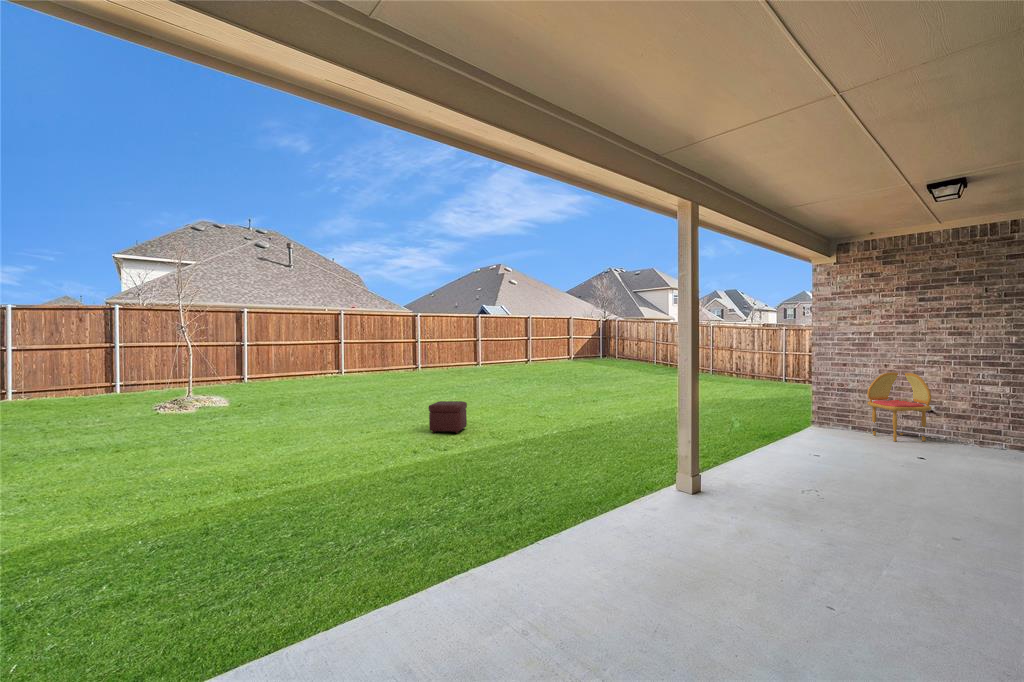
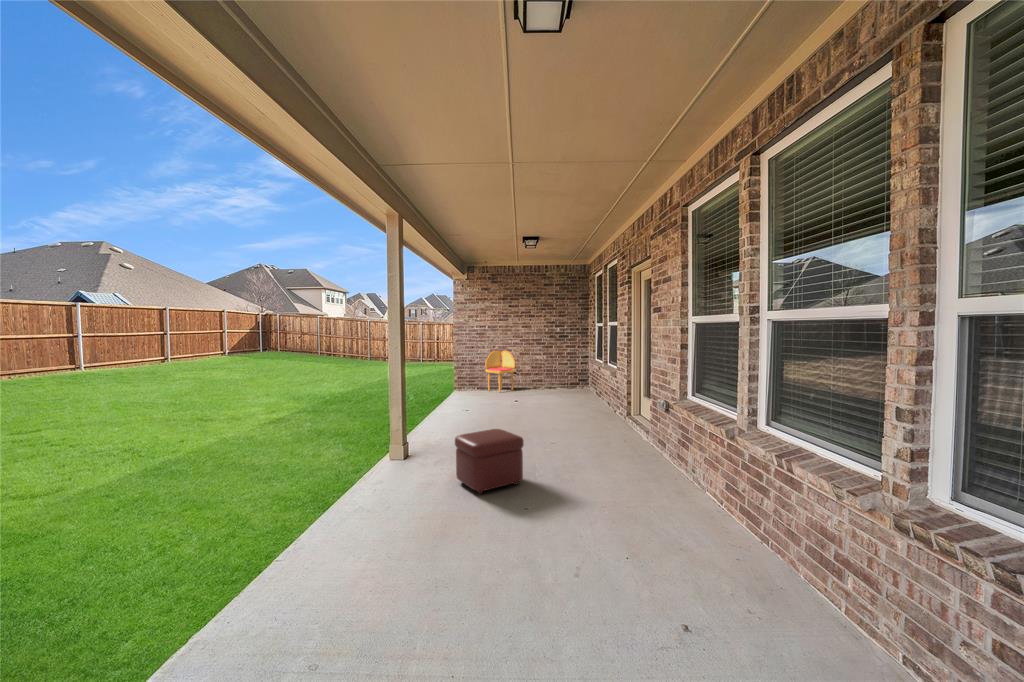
ottoman: present [429,401,467,433] -> present [455,429,524,494]

